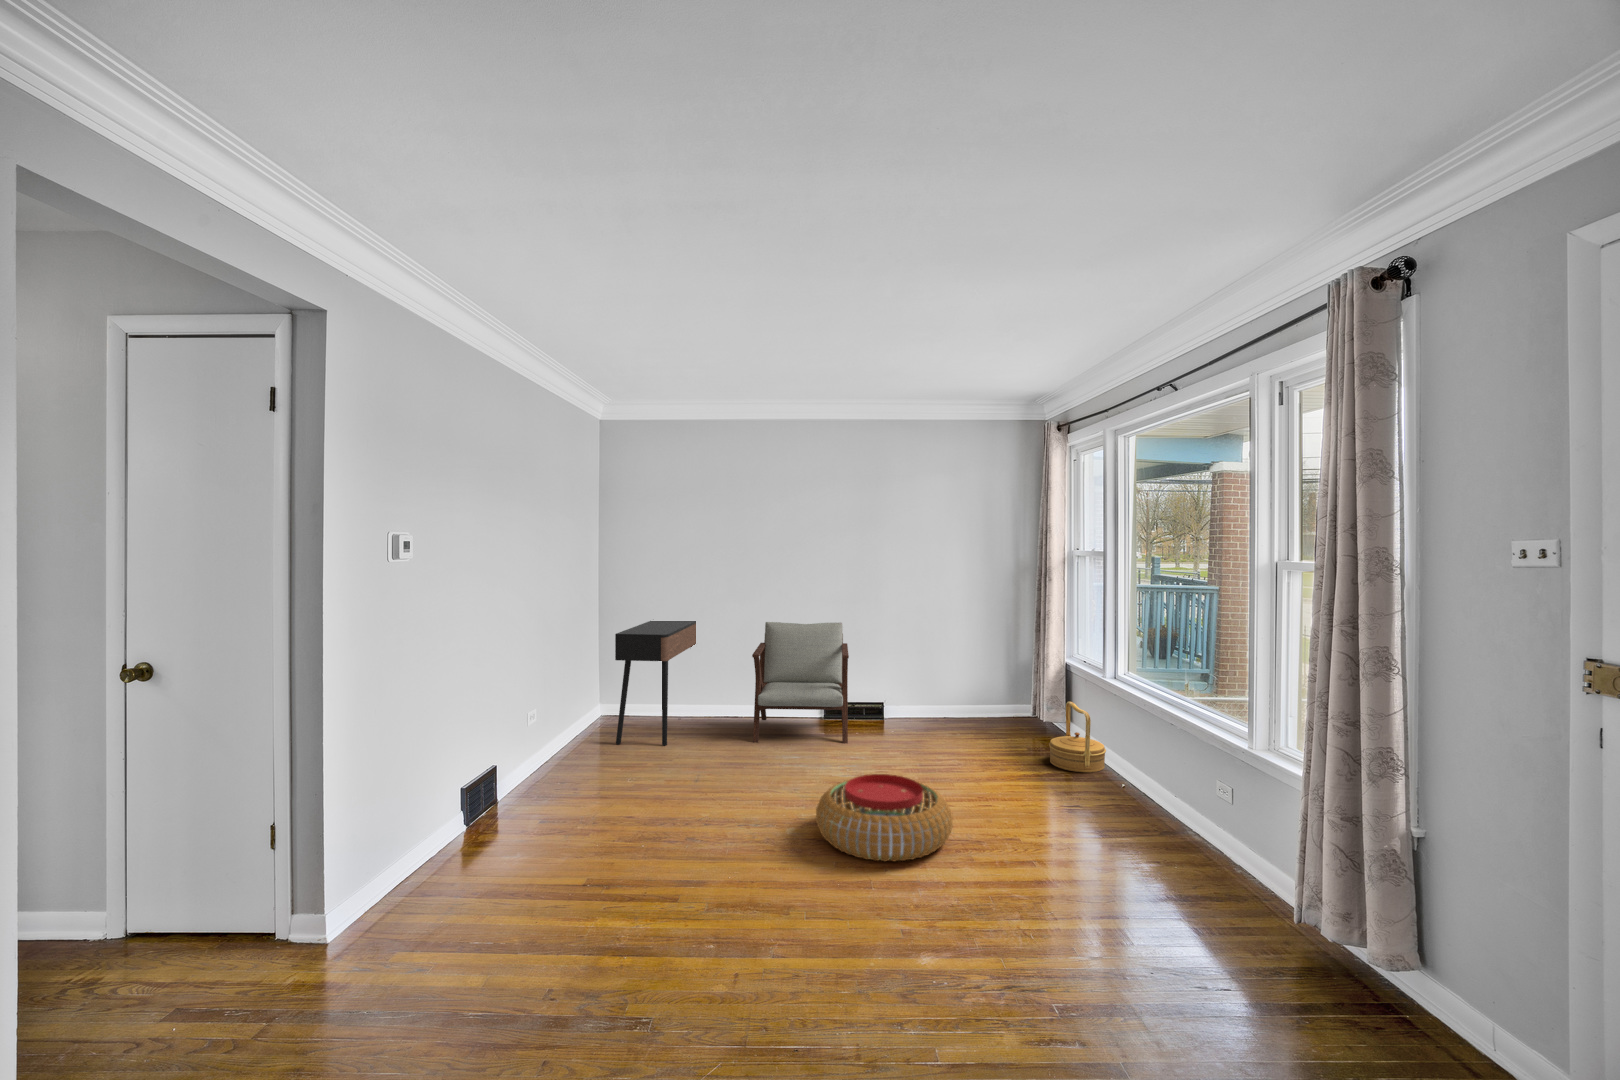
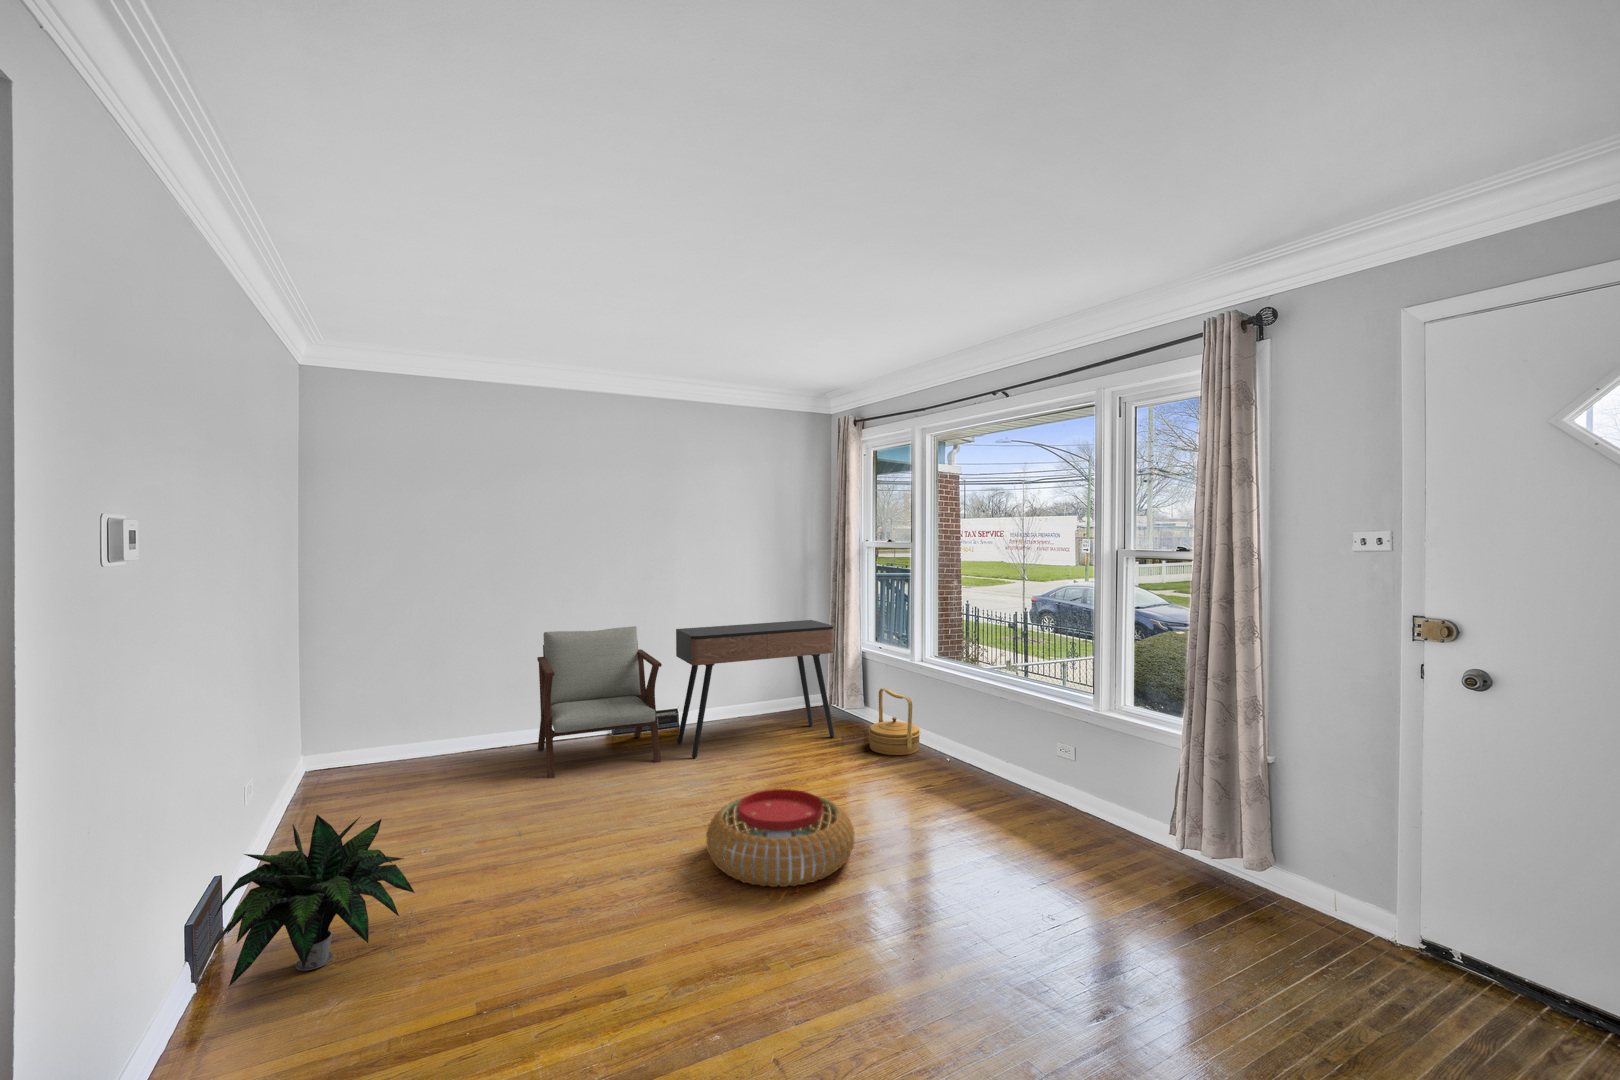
console table: present [615,621,696,746] -> present [676,620,835,758]
potted plant: none [467,732,595,837] -> present [211,815,415,986]

